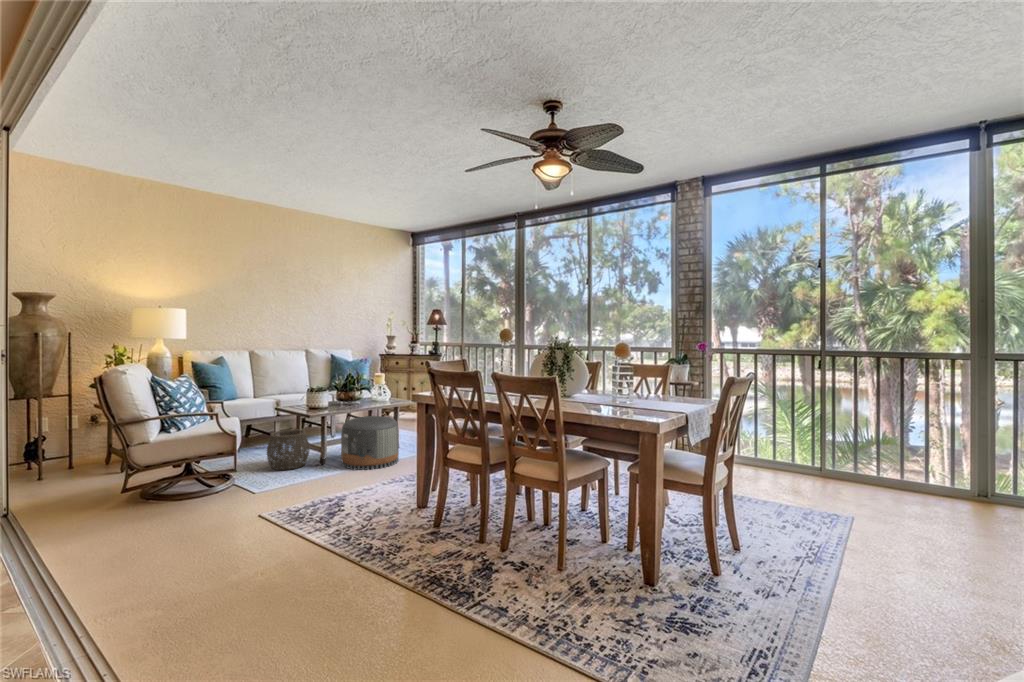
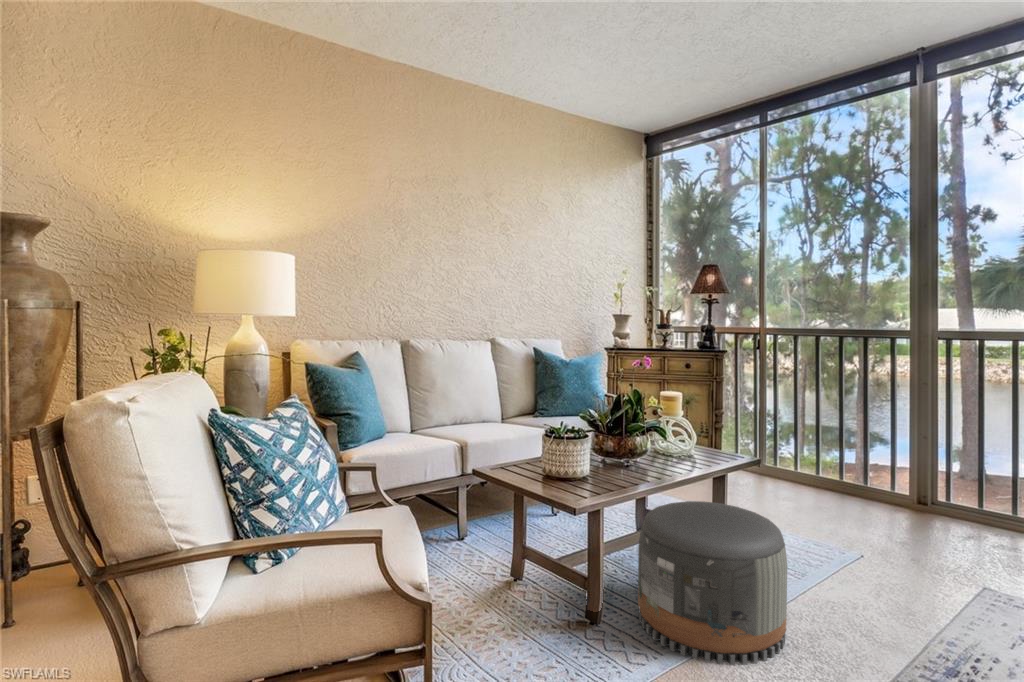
woven basket: present [267,429,310,470] -> none [469,528,566,643]

